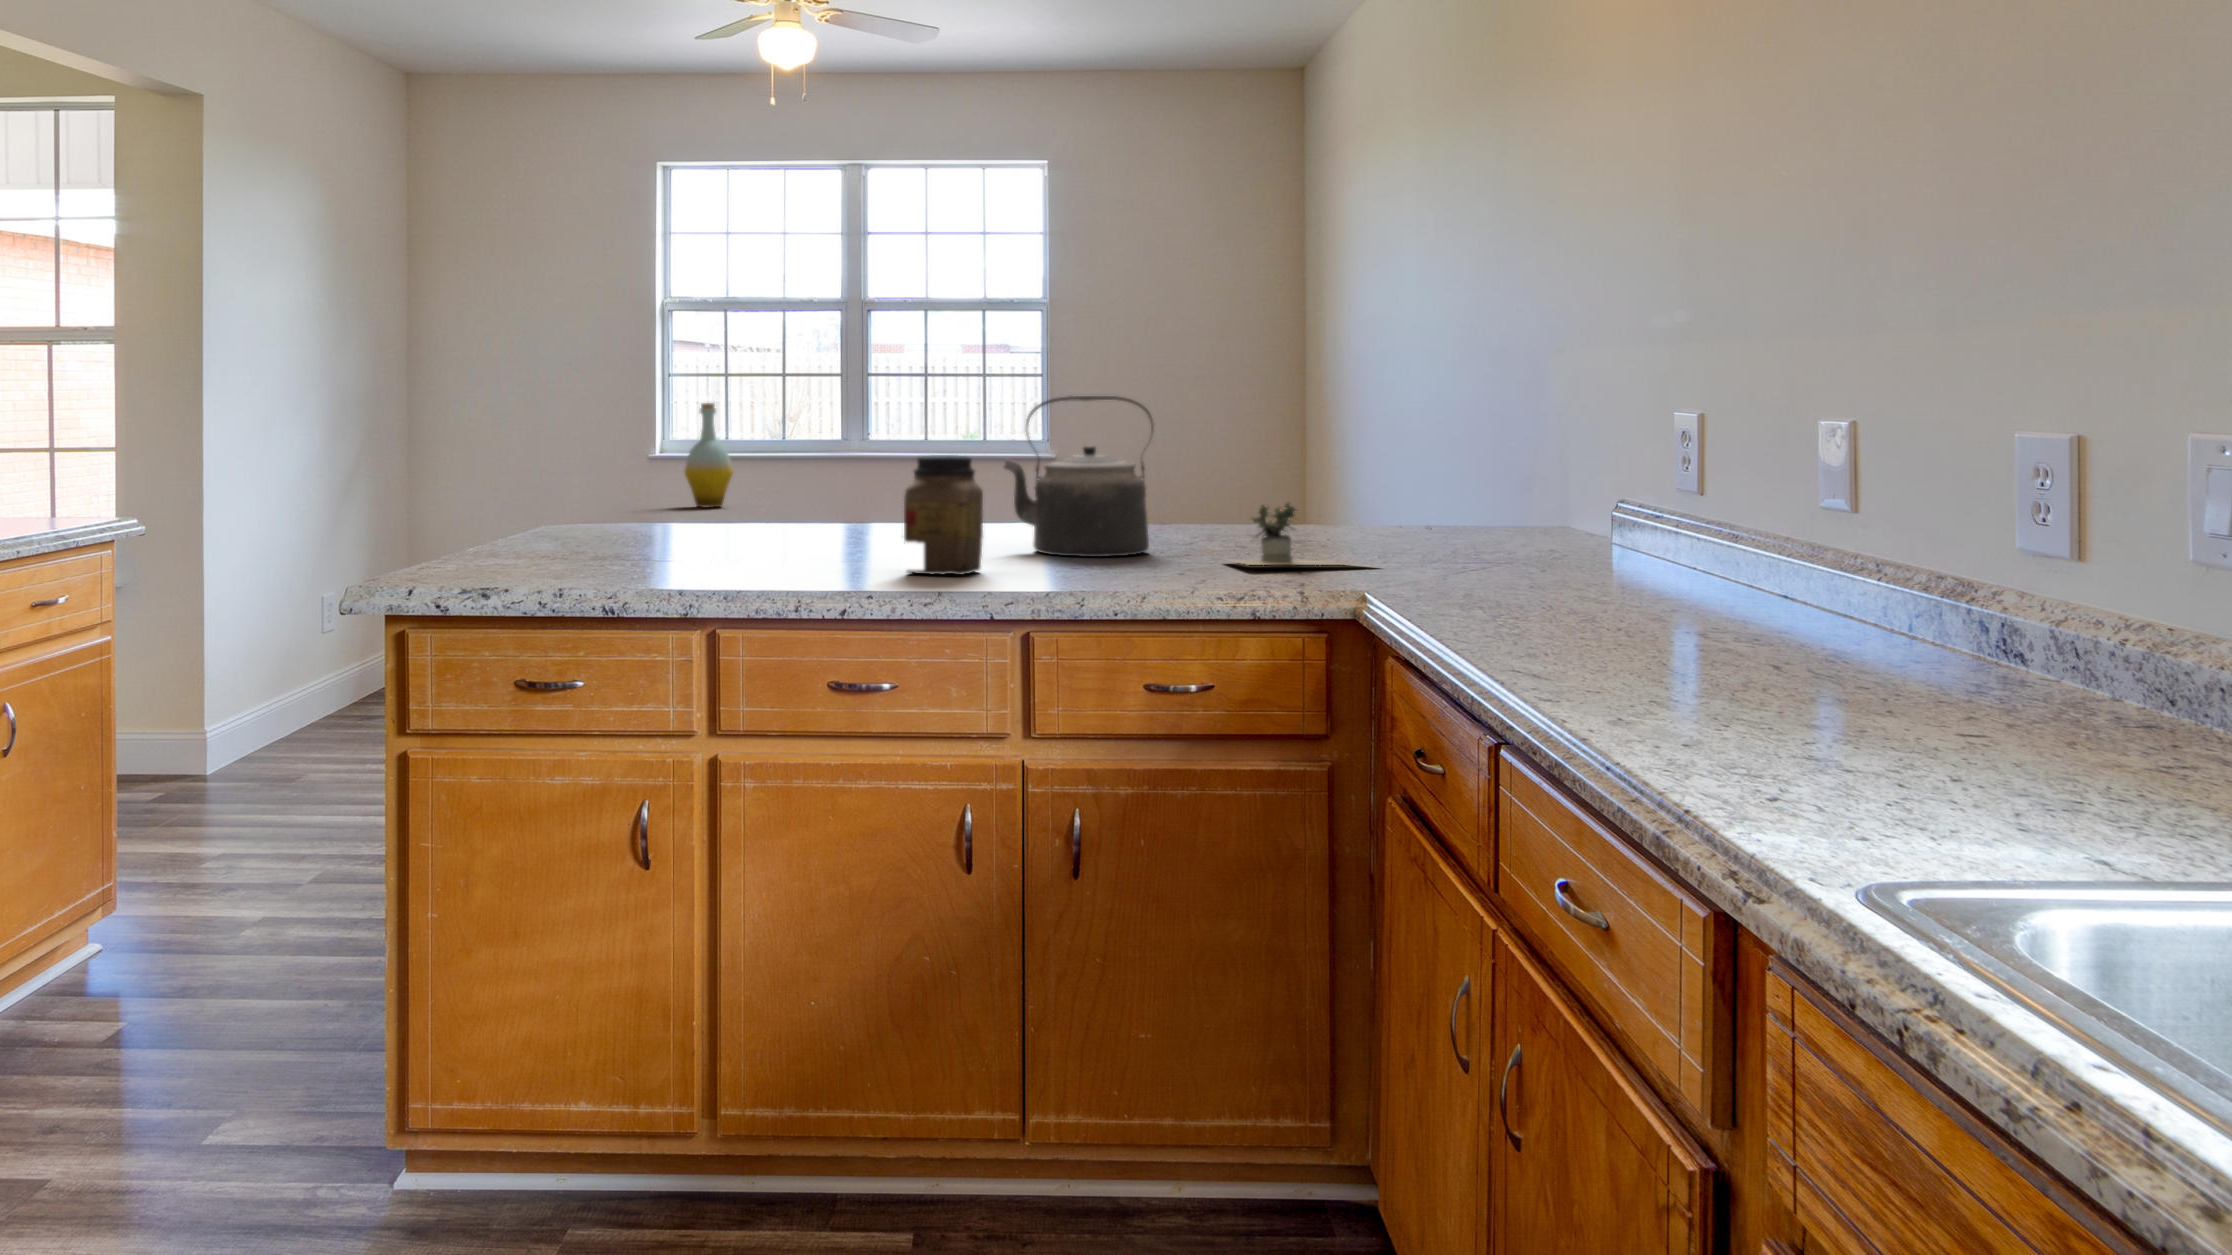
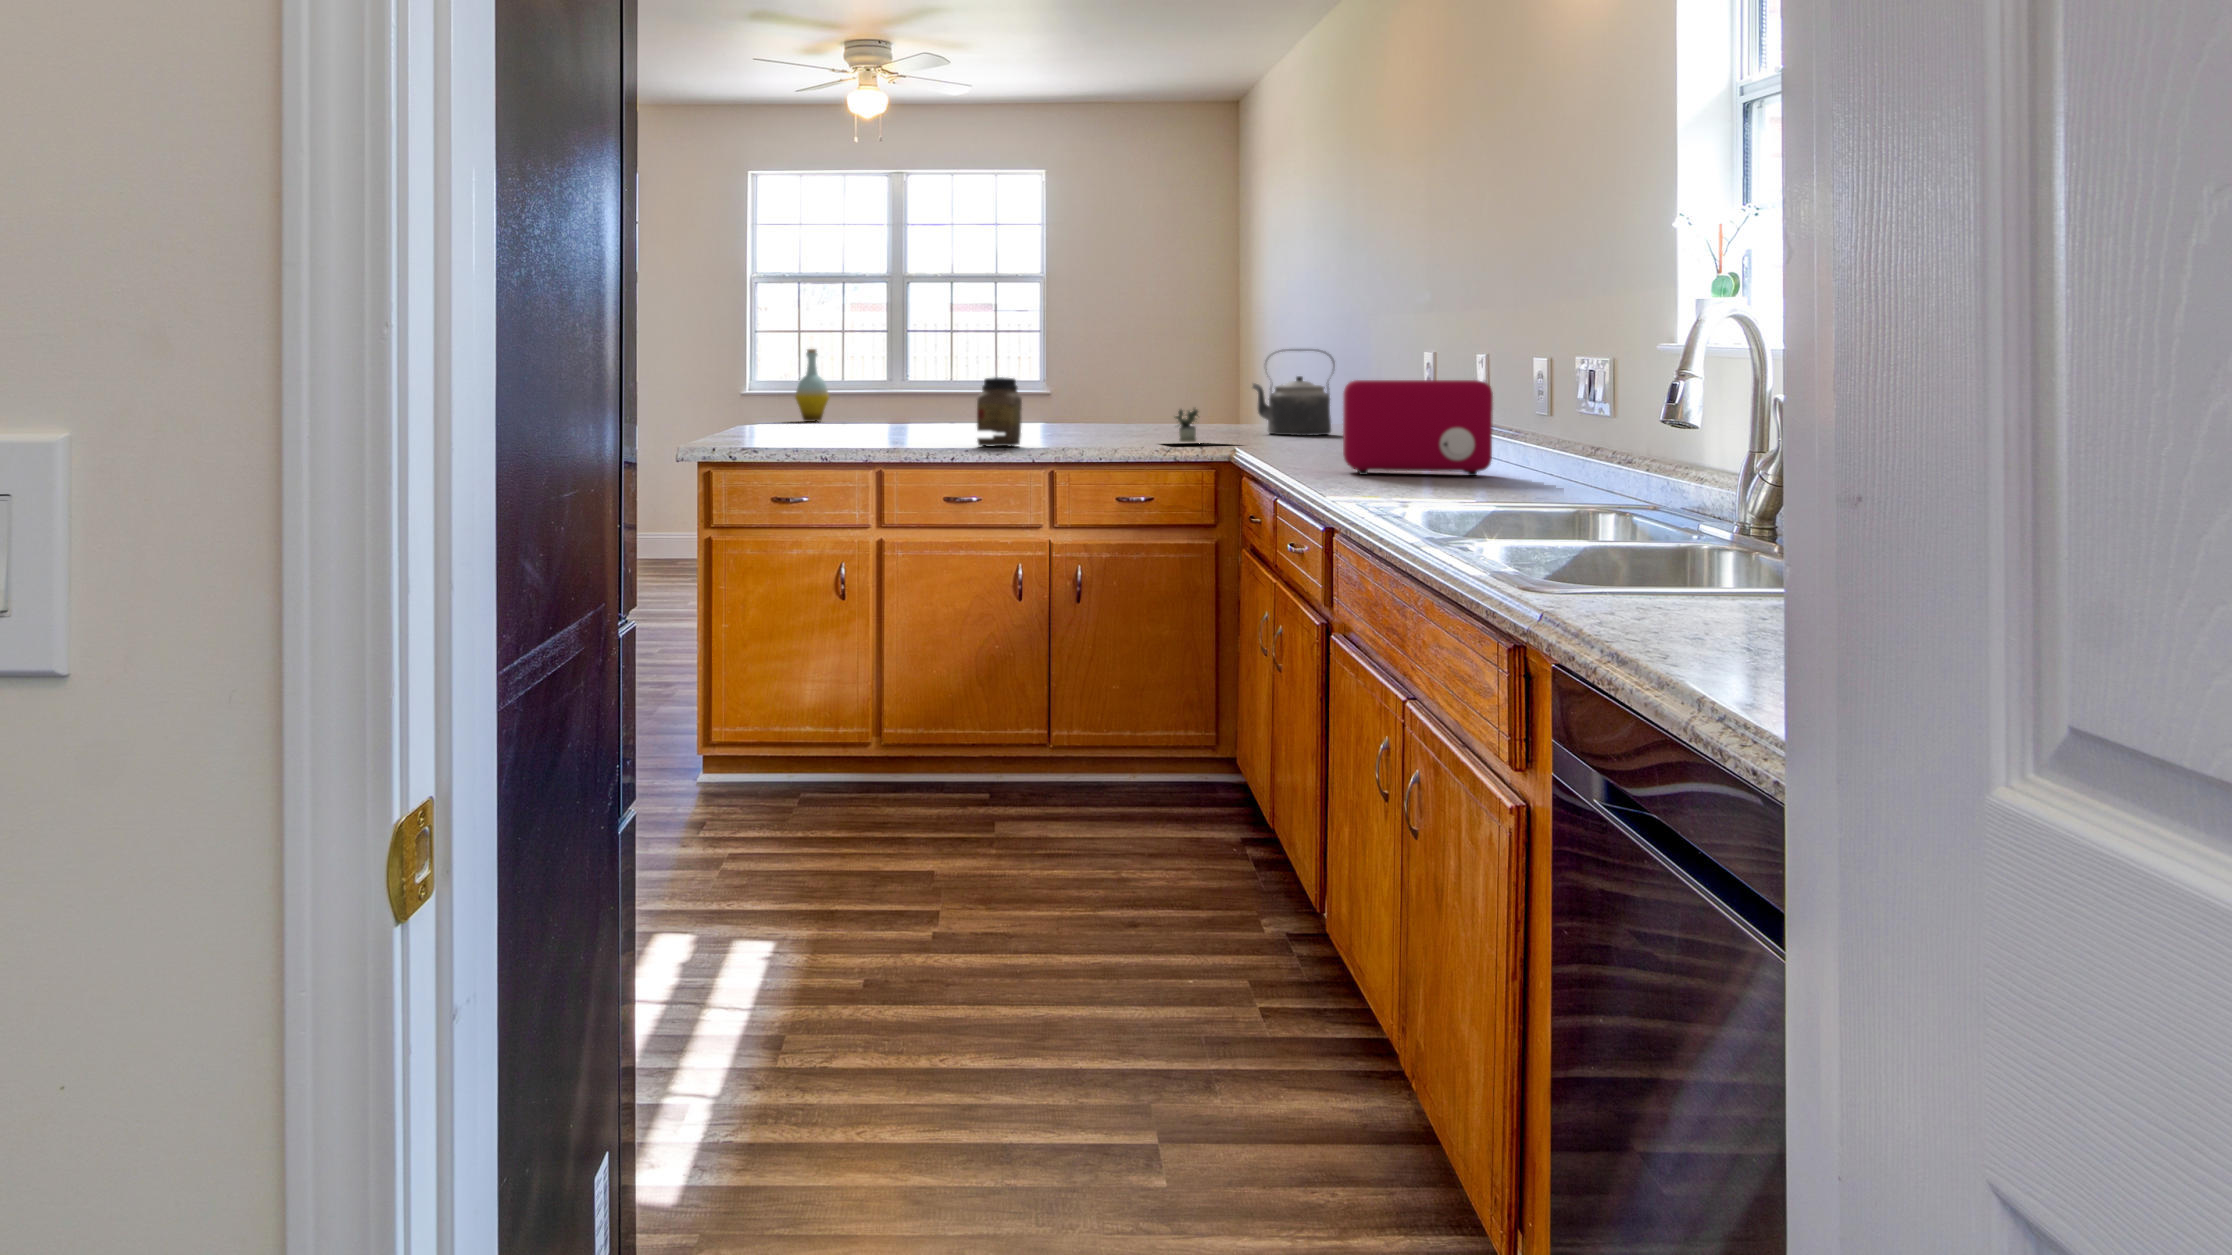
kettle: present [1004,396,1153,557] -> present [1253,349,1335,436]
toaster: none [1633,475,2026,699] -> present [1343,380,1493,476]

